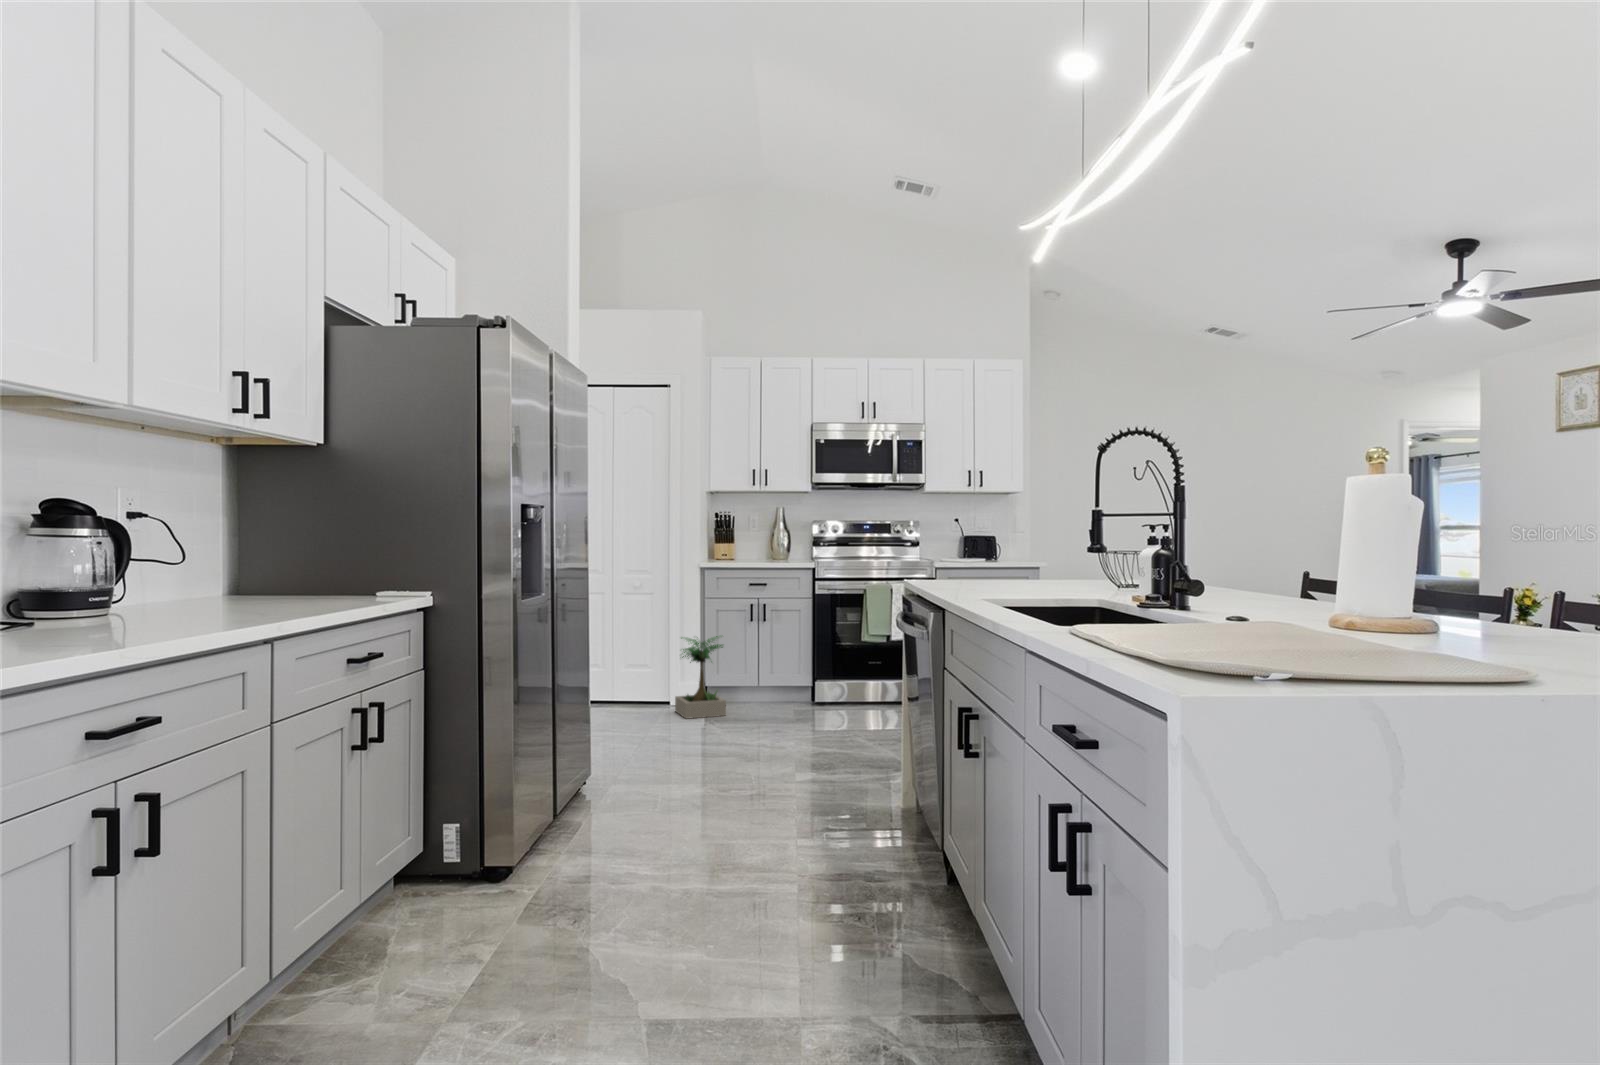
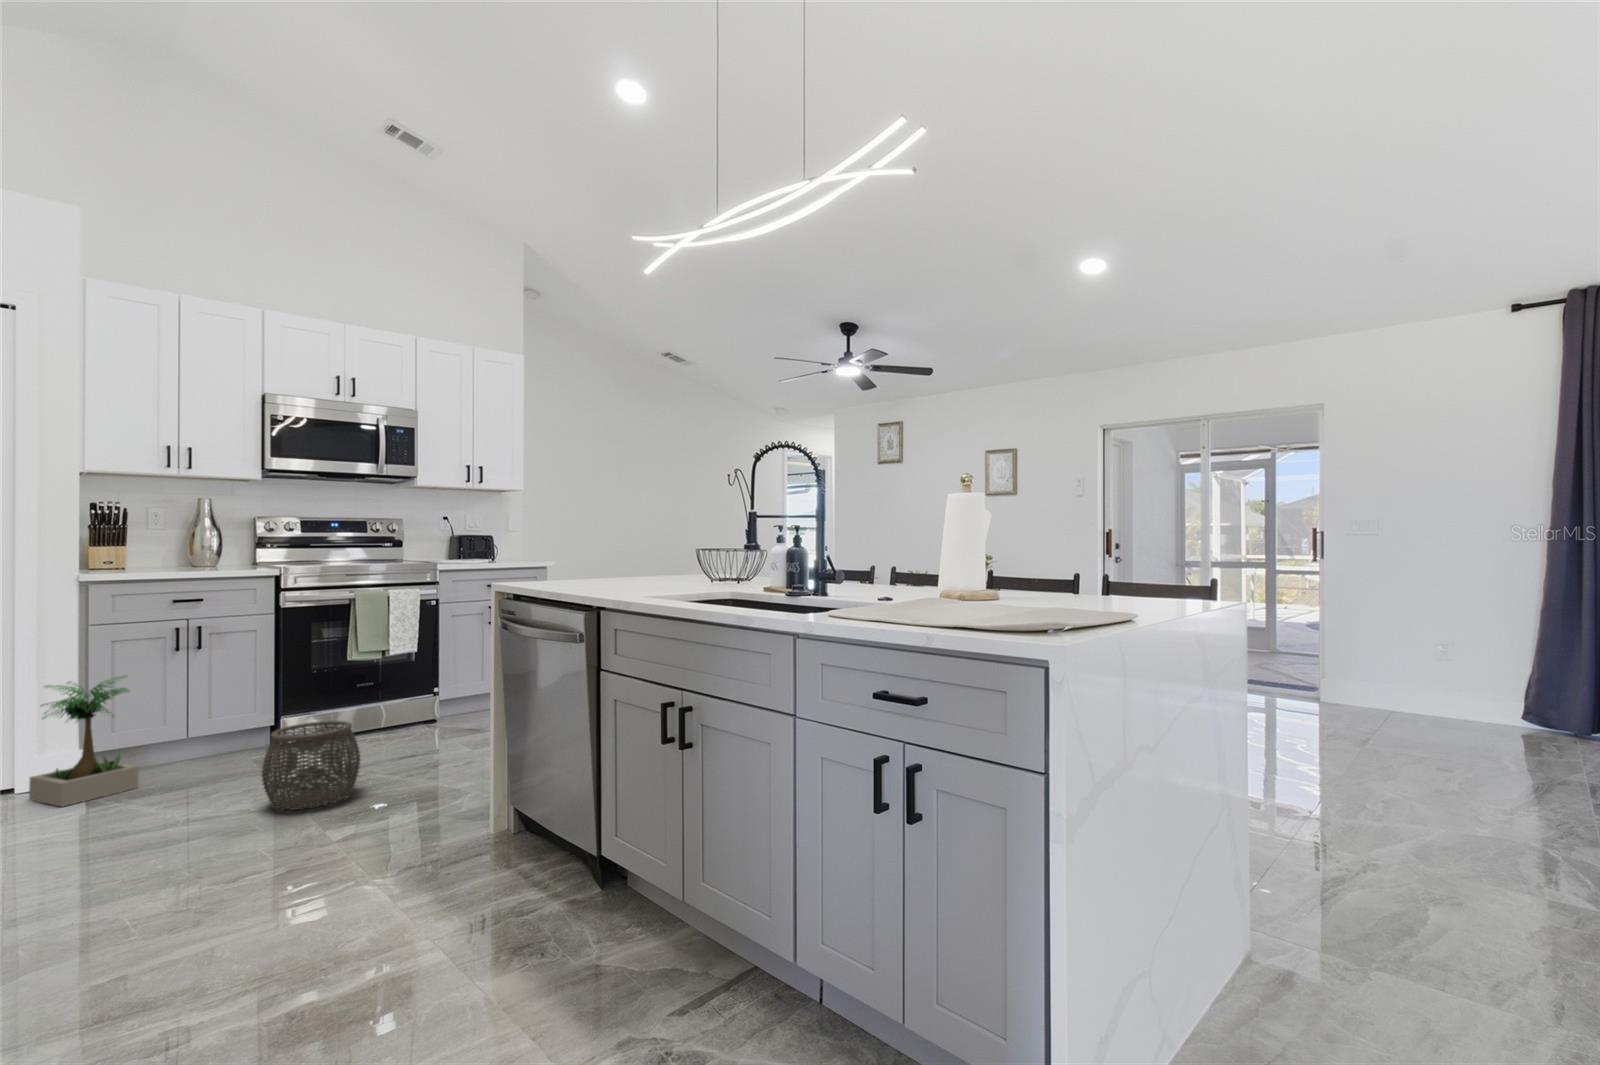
woven basket: none [775,685,840,750] -> present [262,721,361,810]

